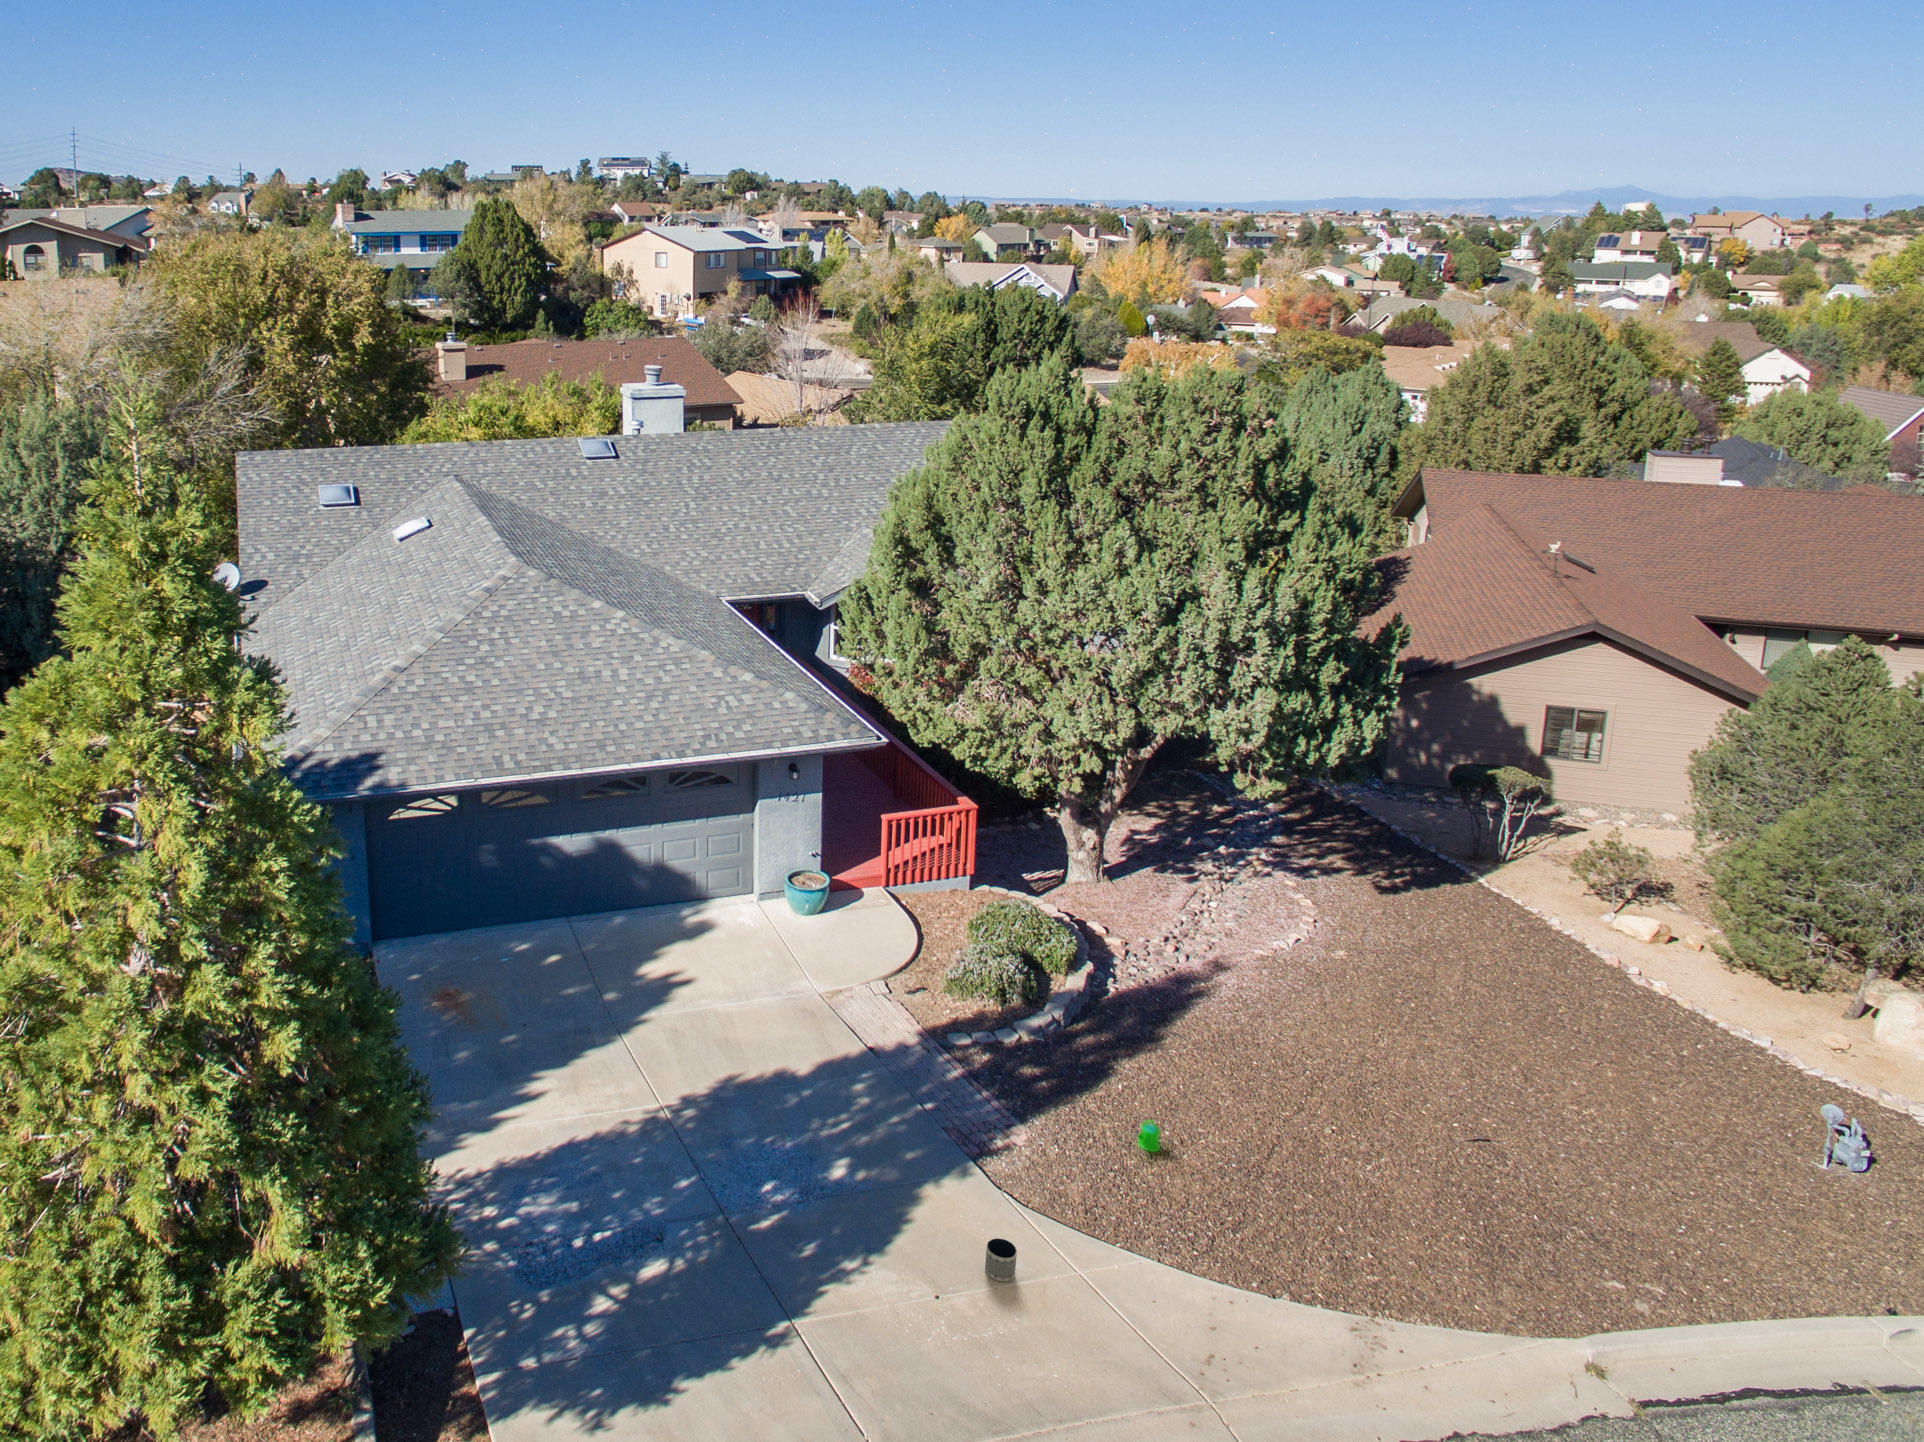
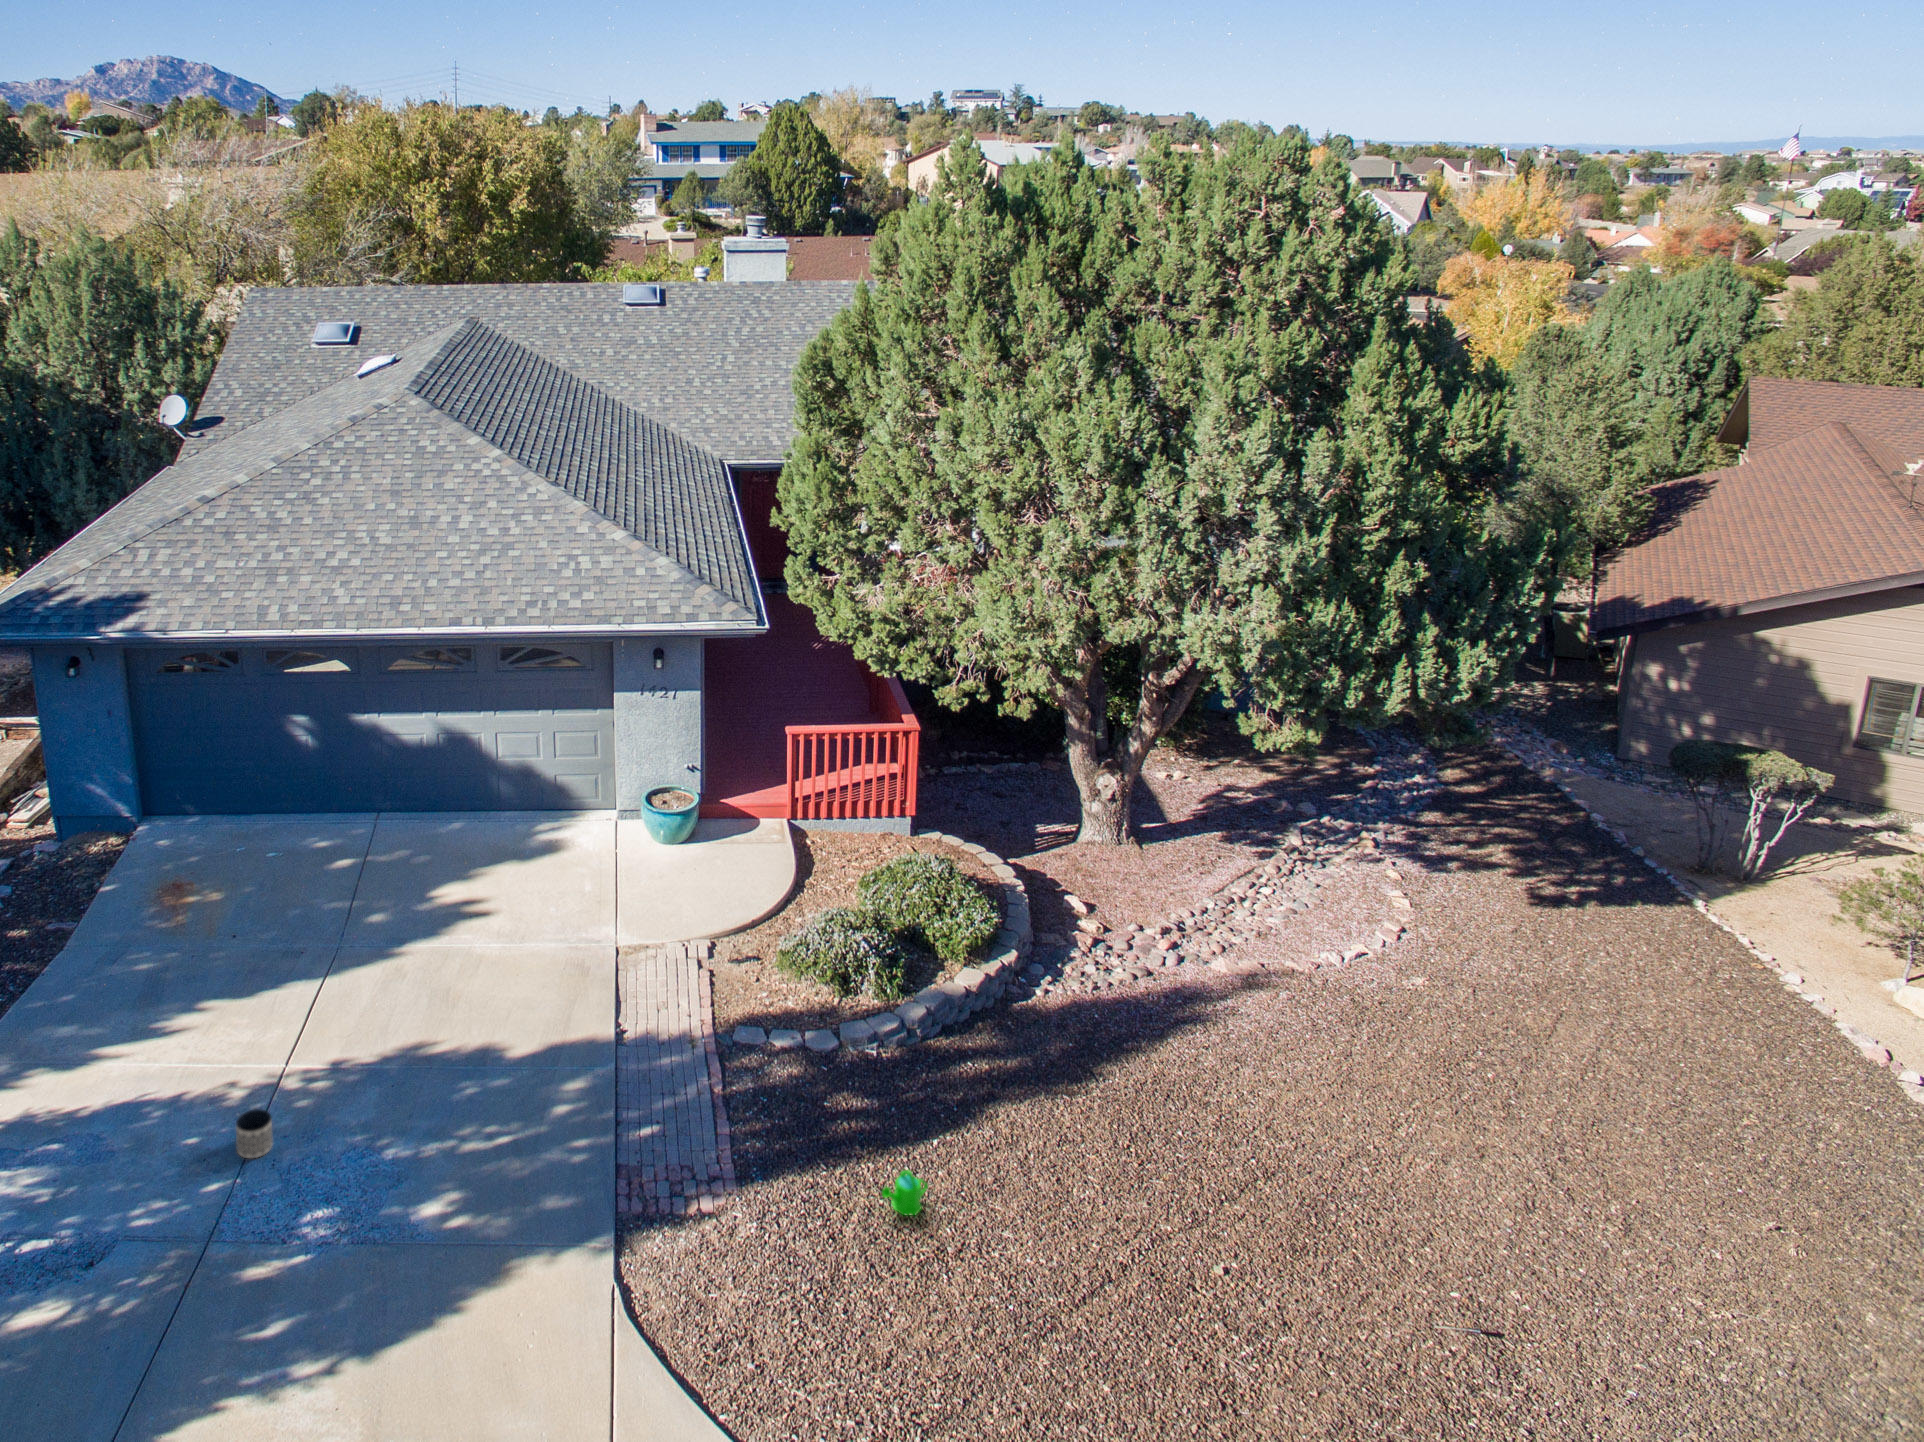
planter: present [985,1238,1017,1282] -> present [236,1109,273,1158]

